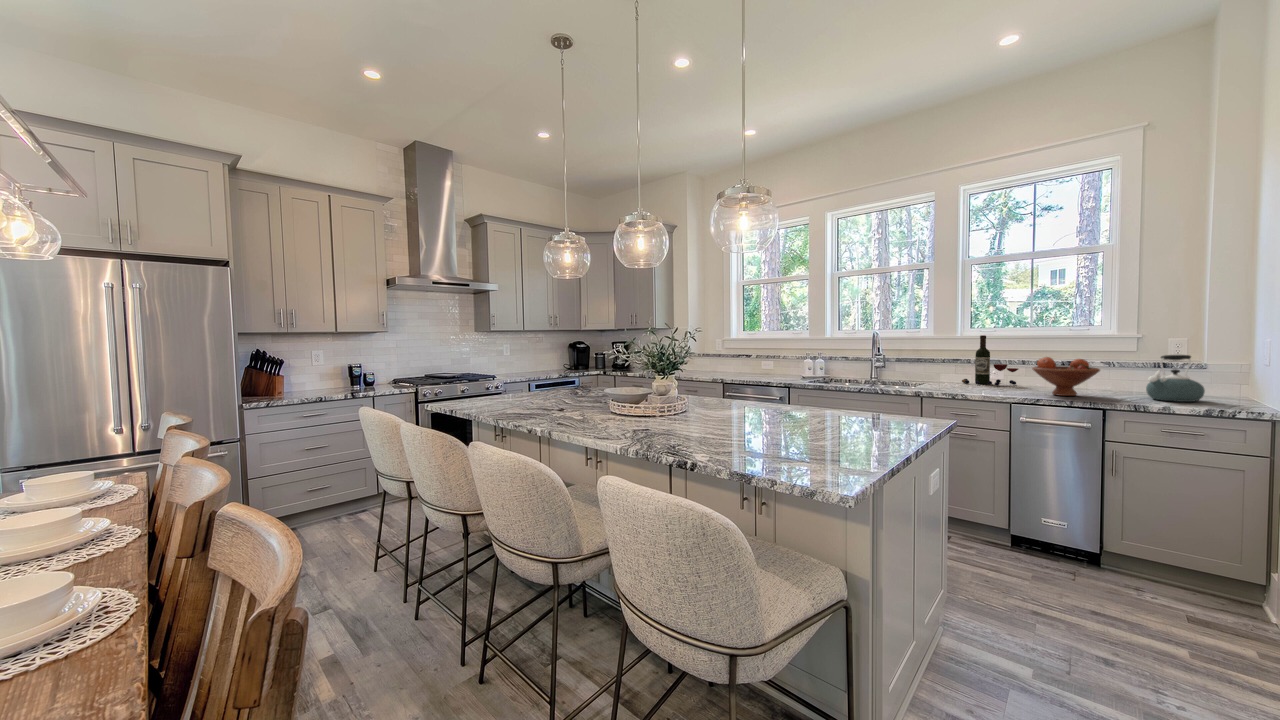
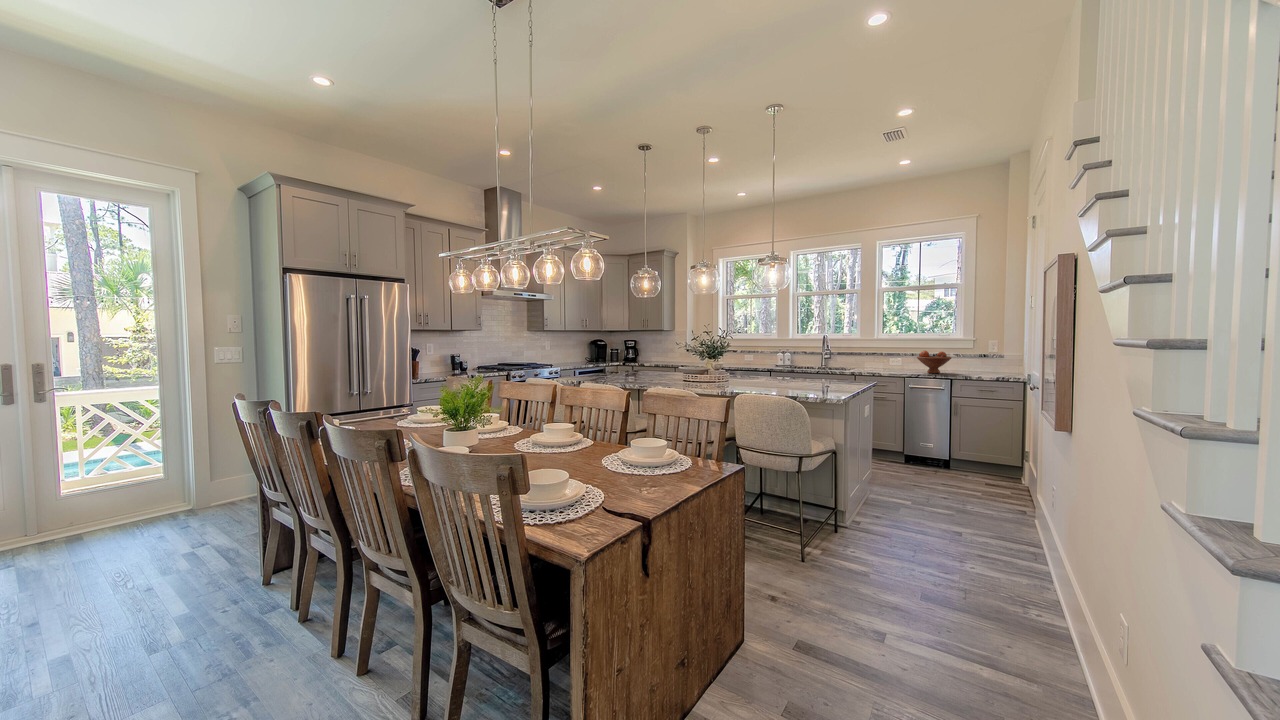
wine bottle: present [962,335,1018,386] -> none [878,338,912,369]
kettle: present [1146,355,1205,402] -> none [974,349,1000,375]

